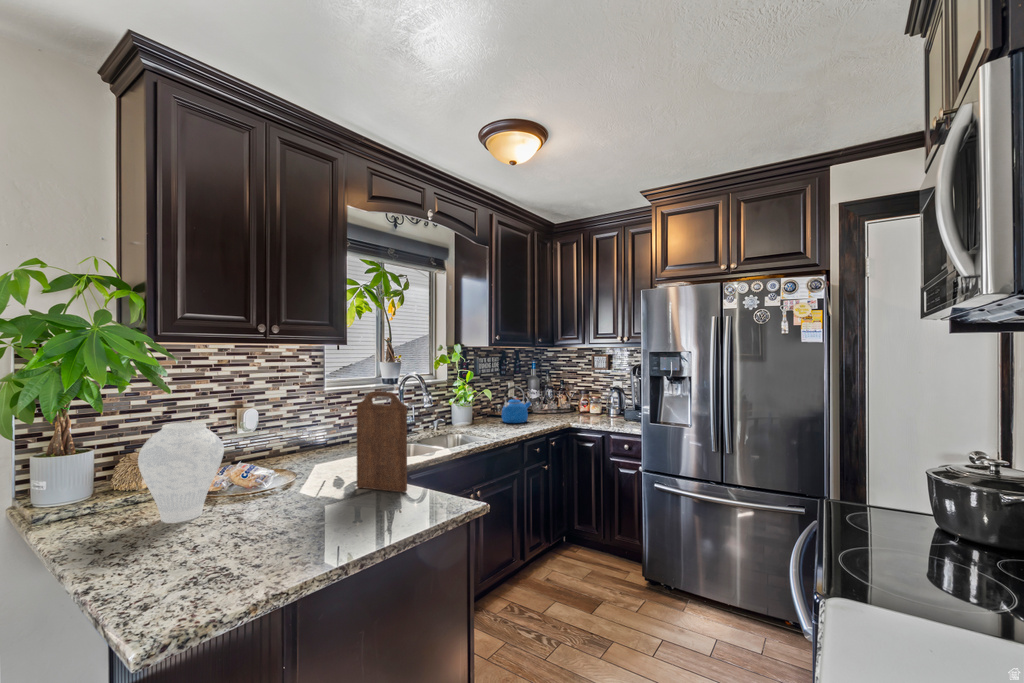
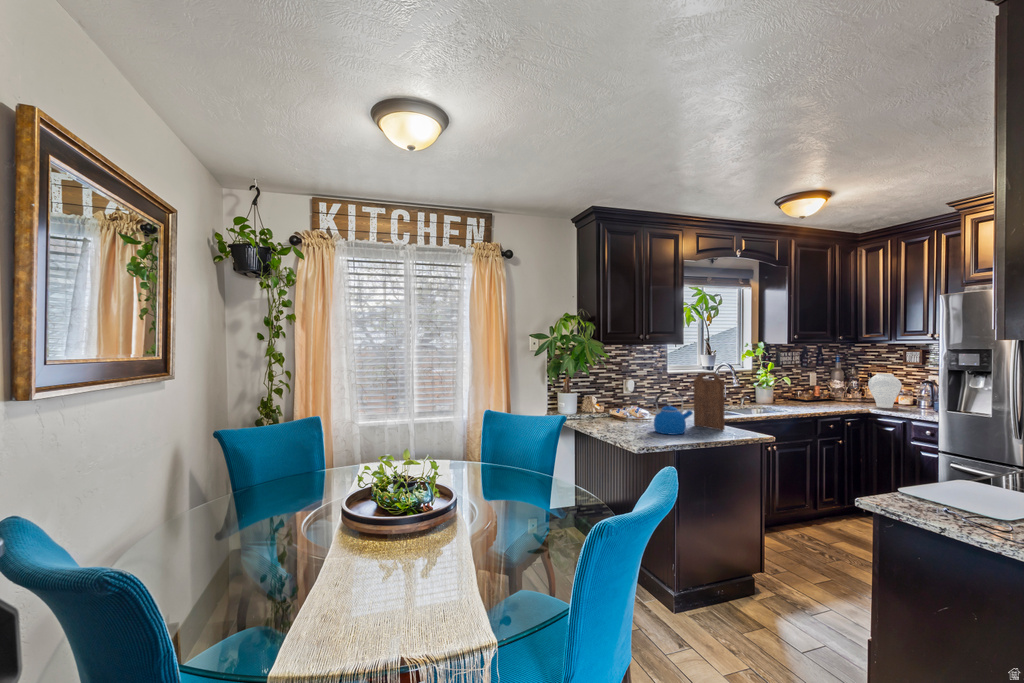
kettle: present [502,386,531,423] -> present [654,391,693,435]
vase: present [138,422,224,523] -> present [868,373,902,408]

